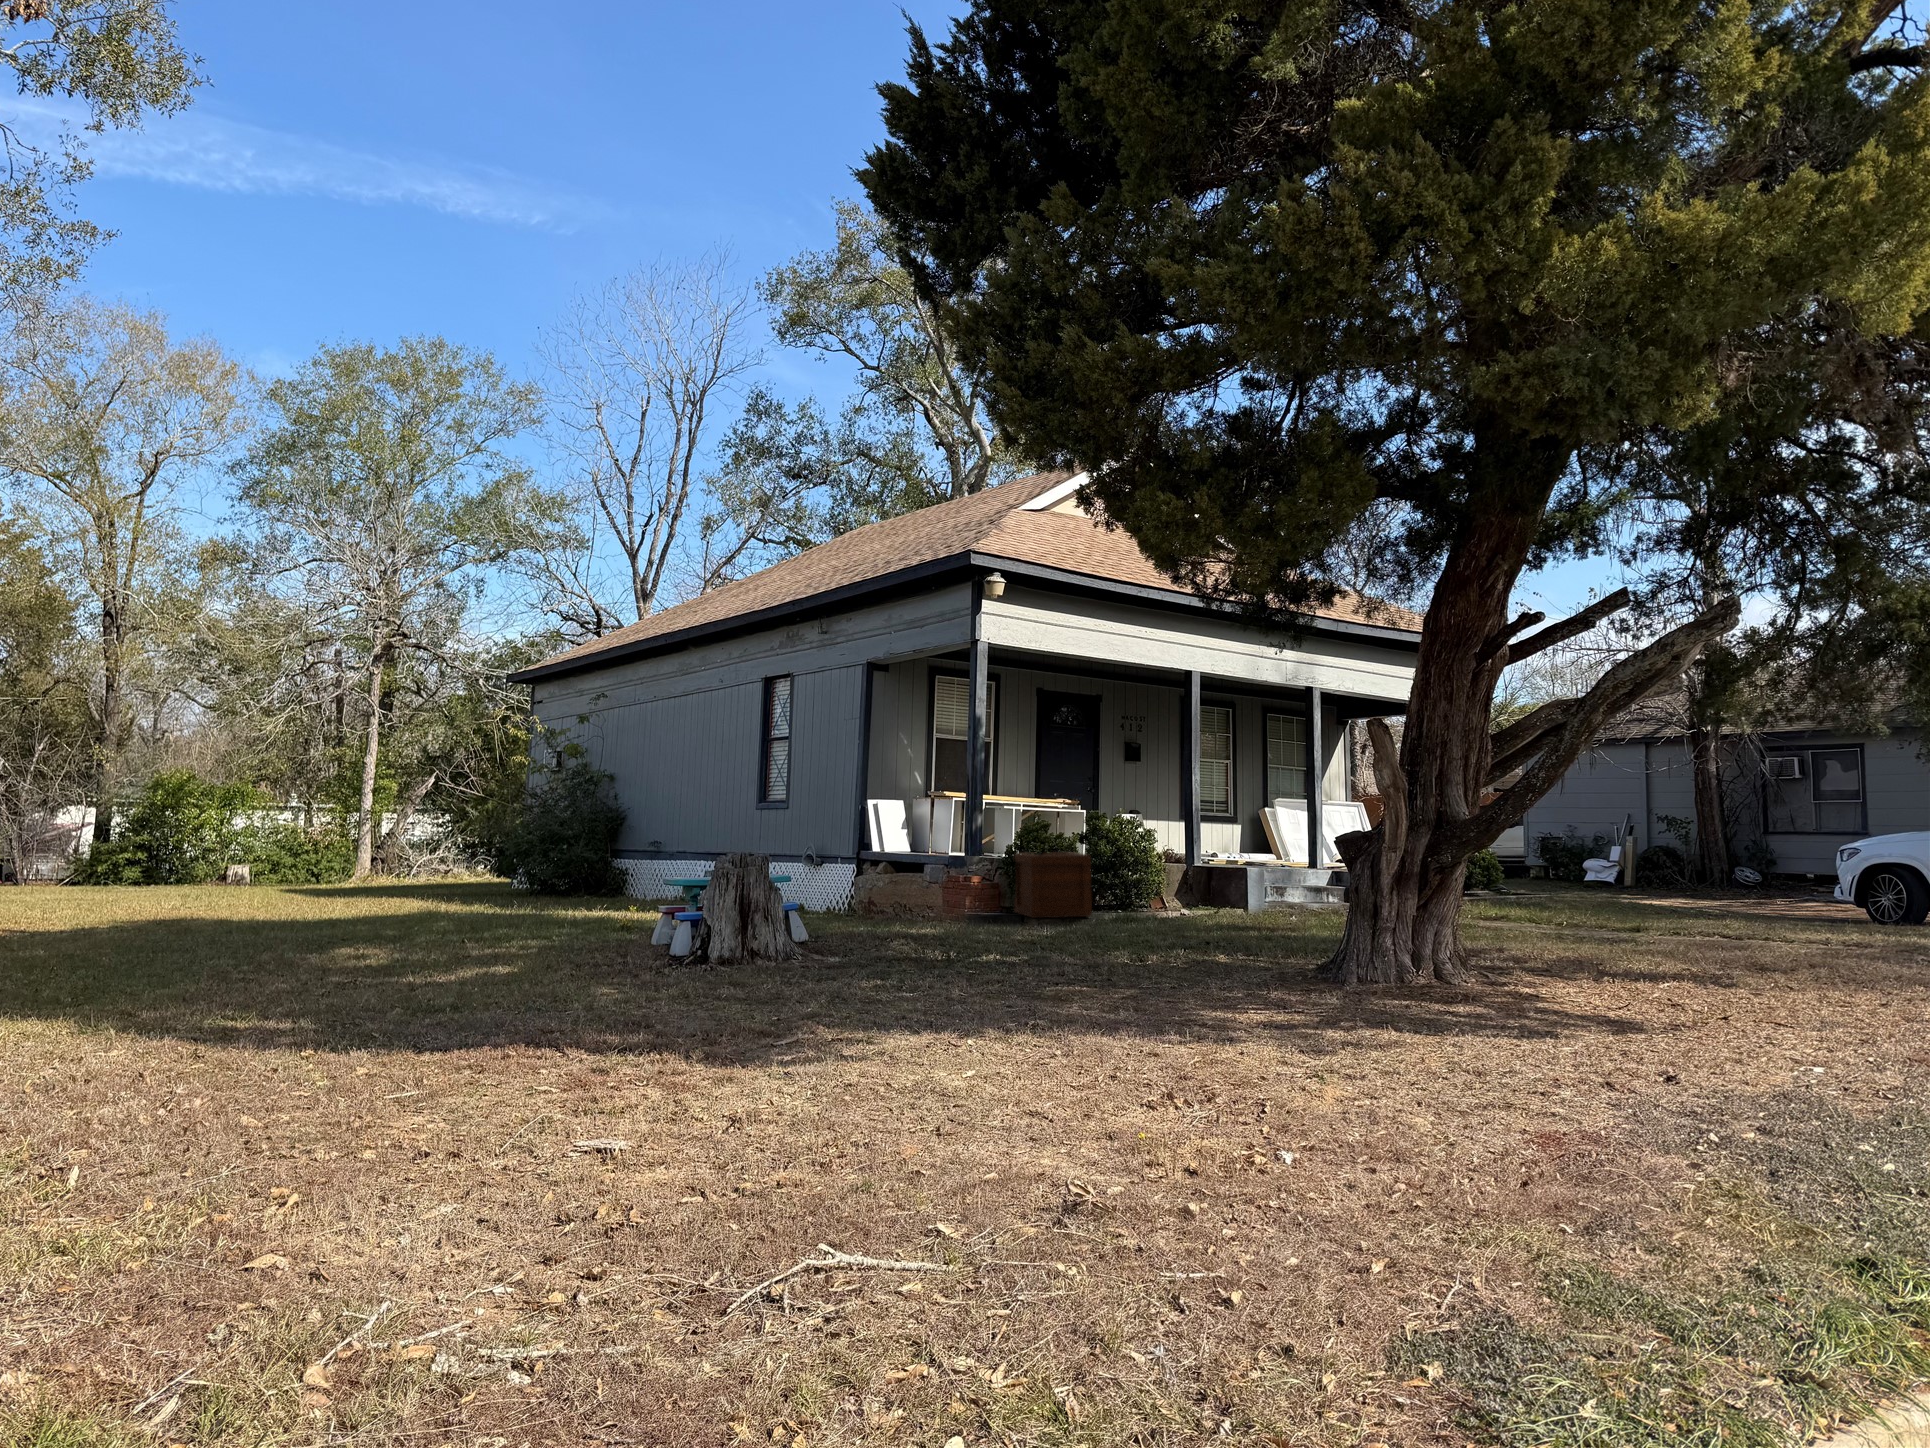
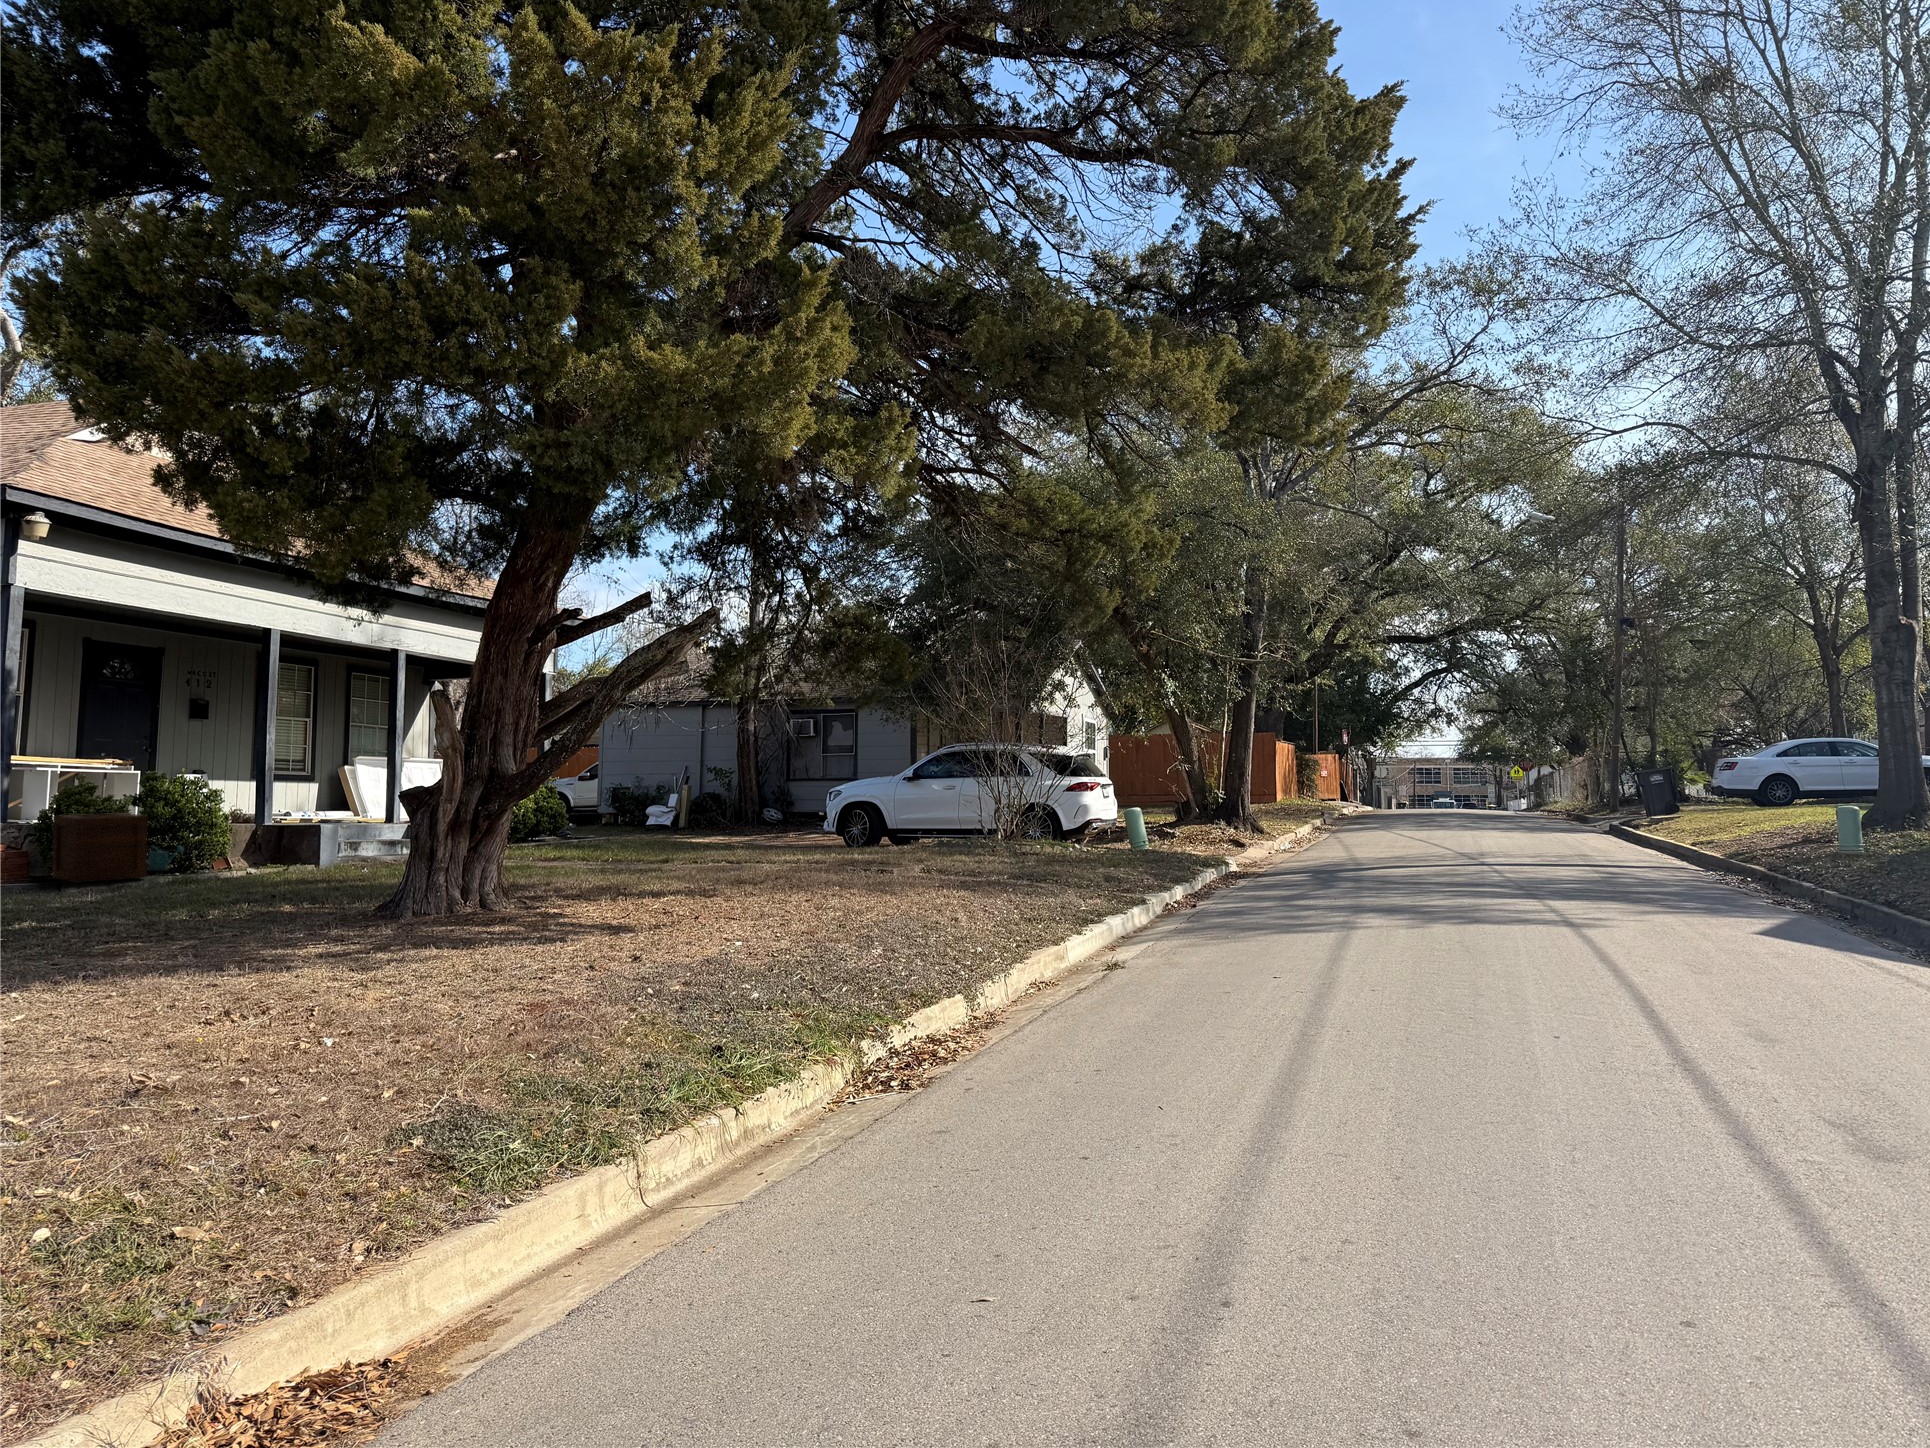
watering can: none [1089,885,1124,910] -> present [147,846,184,871]

